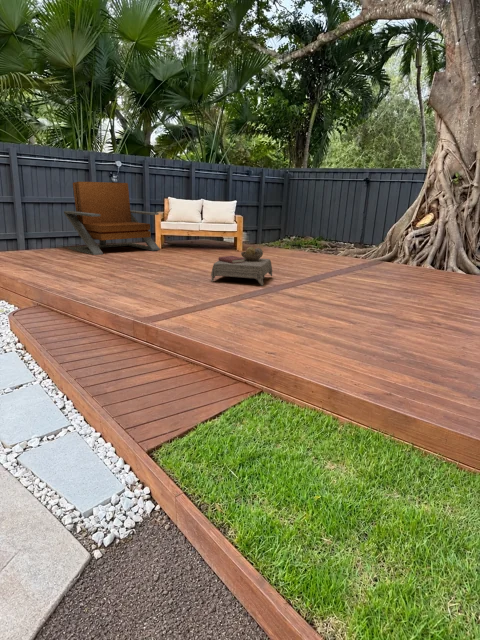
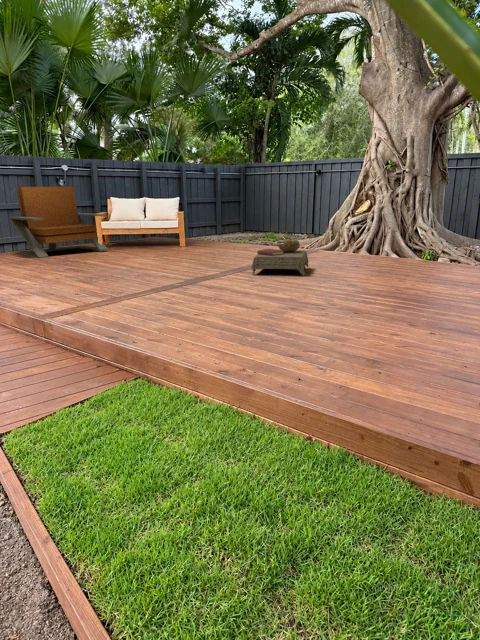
ottoman: present [211,247,272,285] -> present [252,239,308,276]

